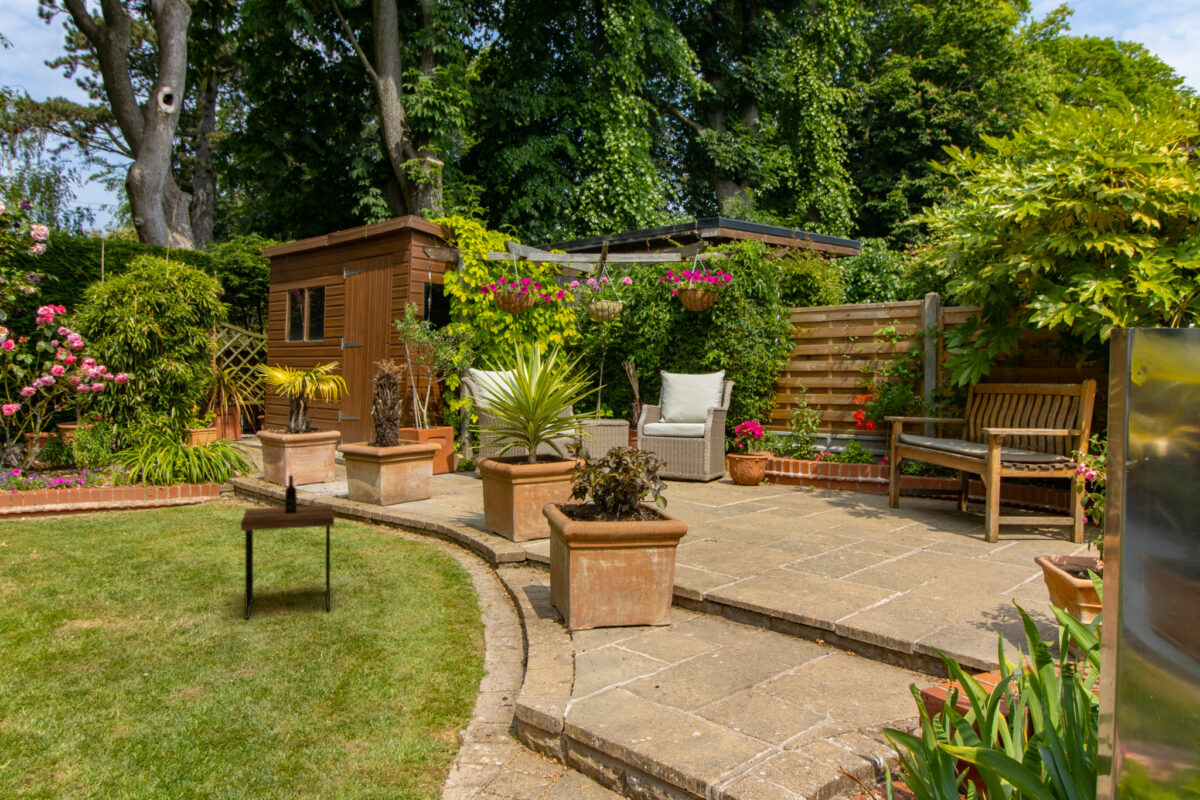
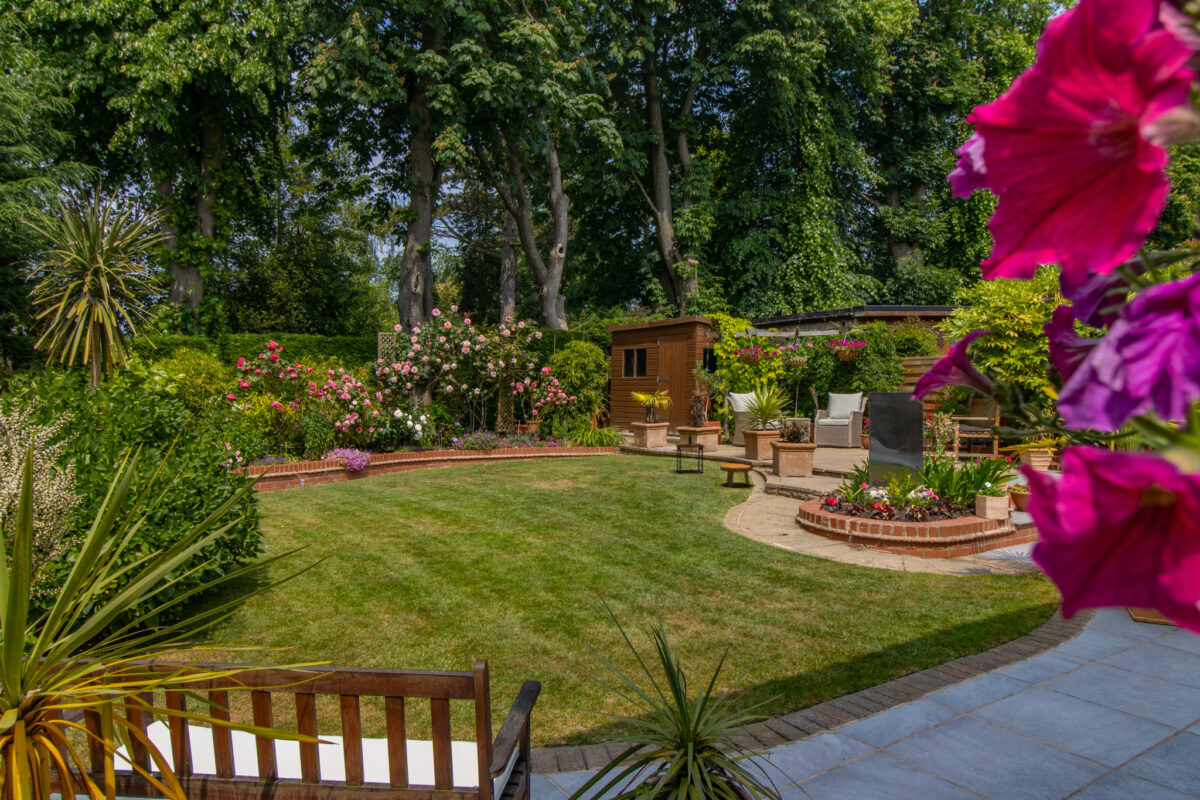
footstool: none [339,606,479,734] -> present [720,464,752,487]

